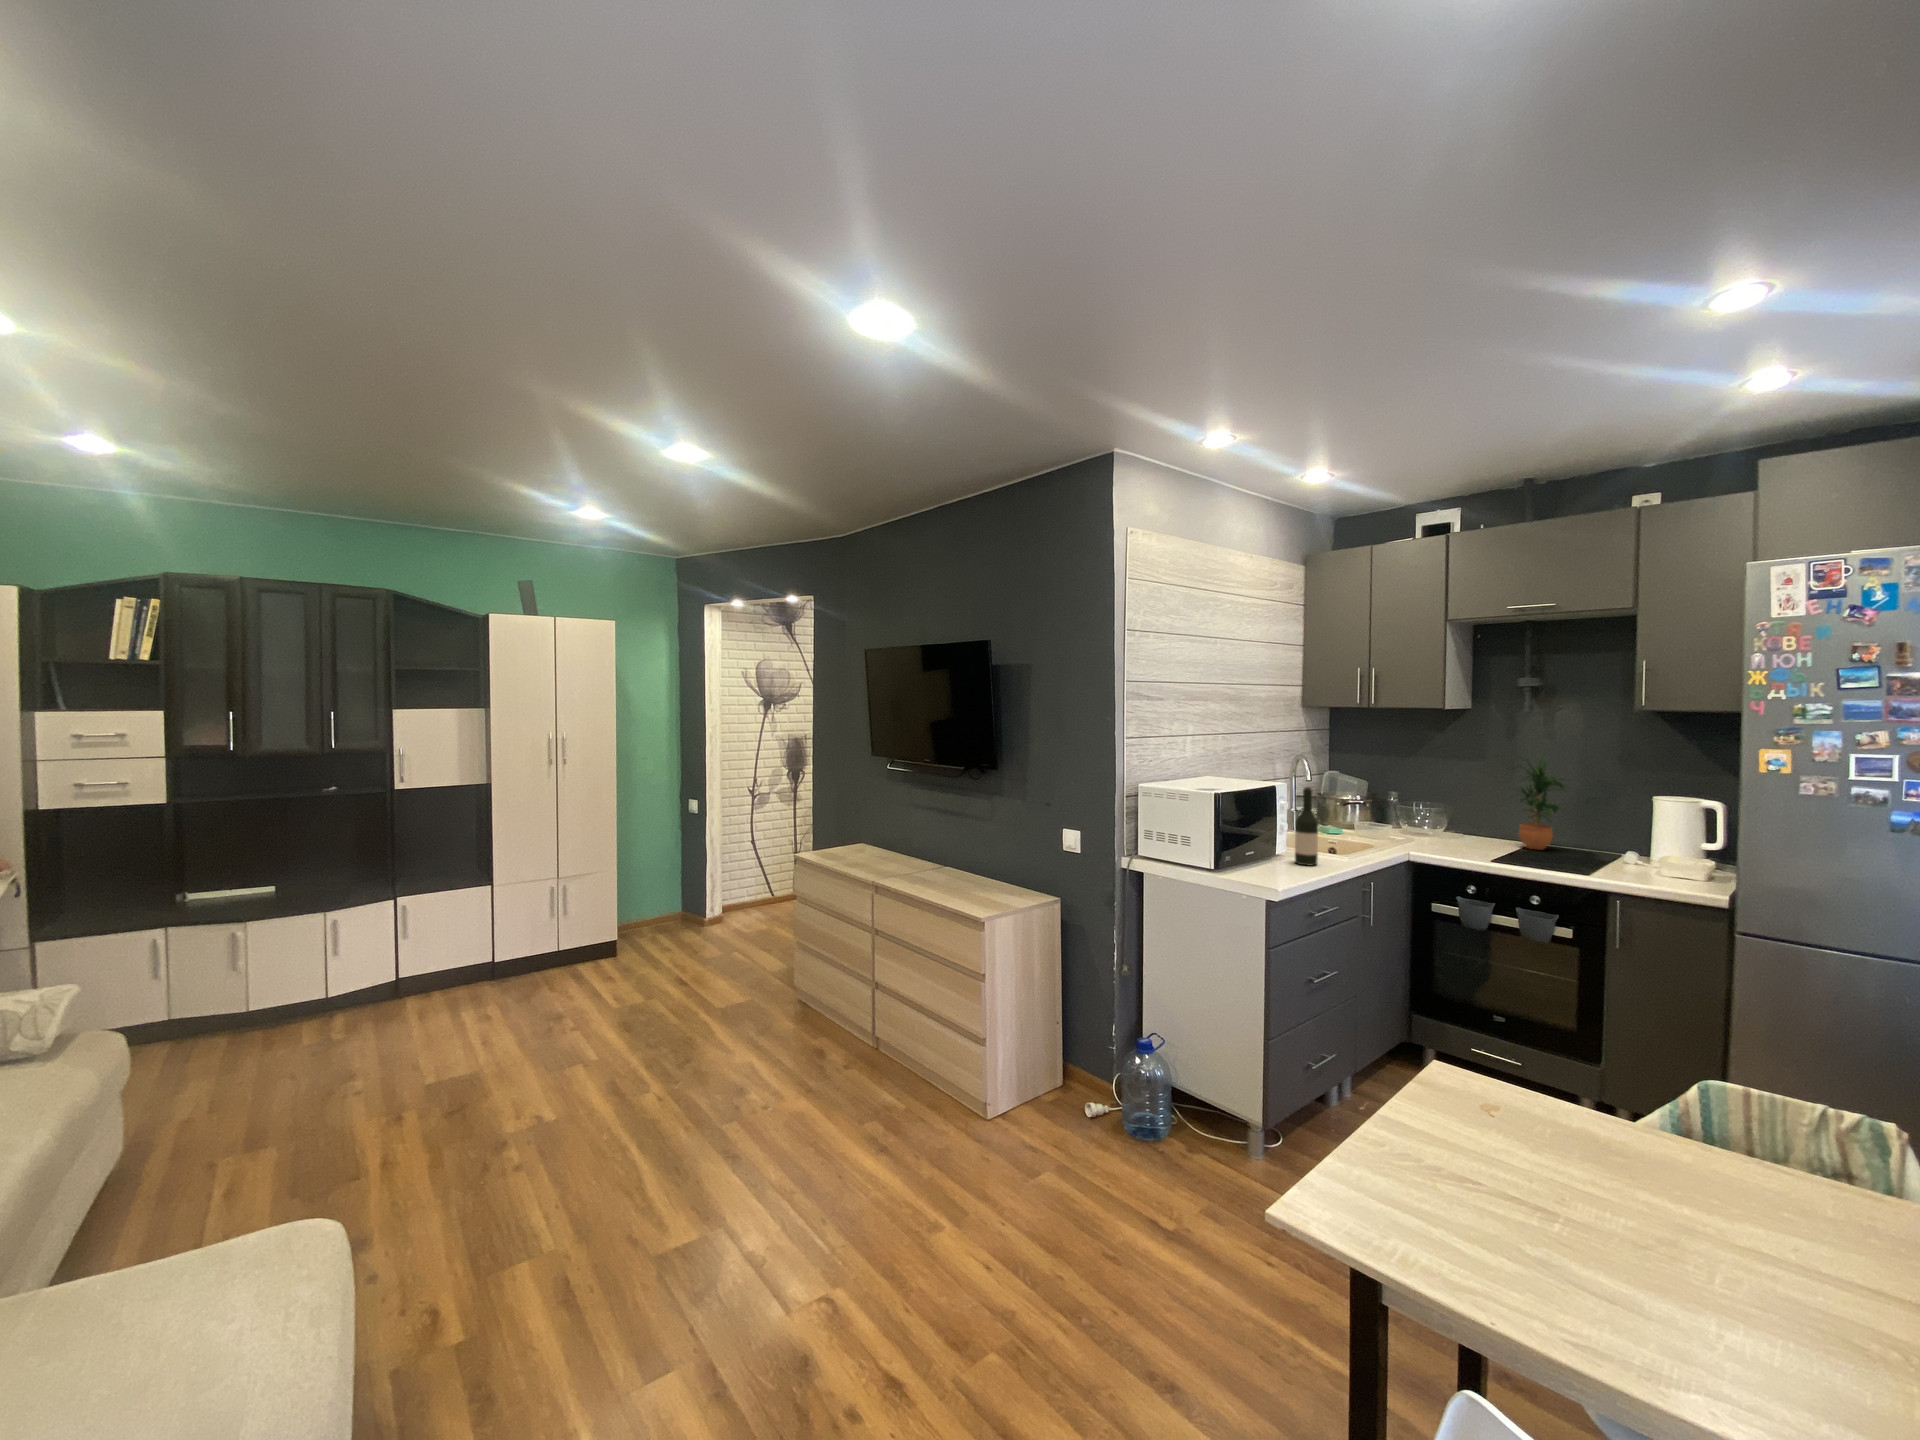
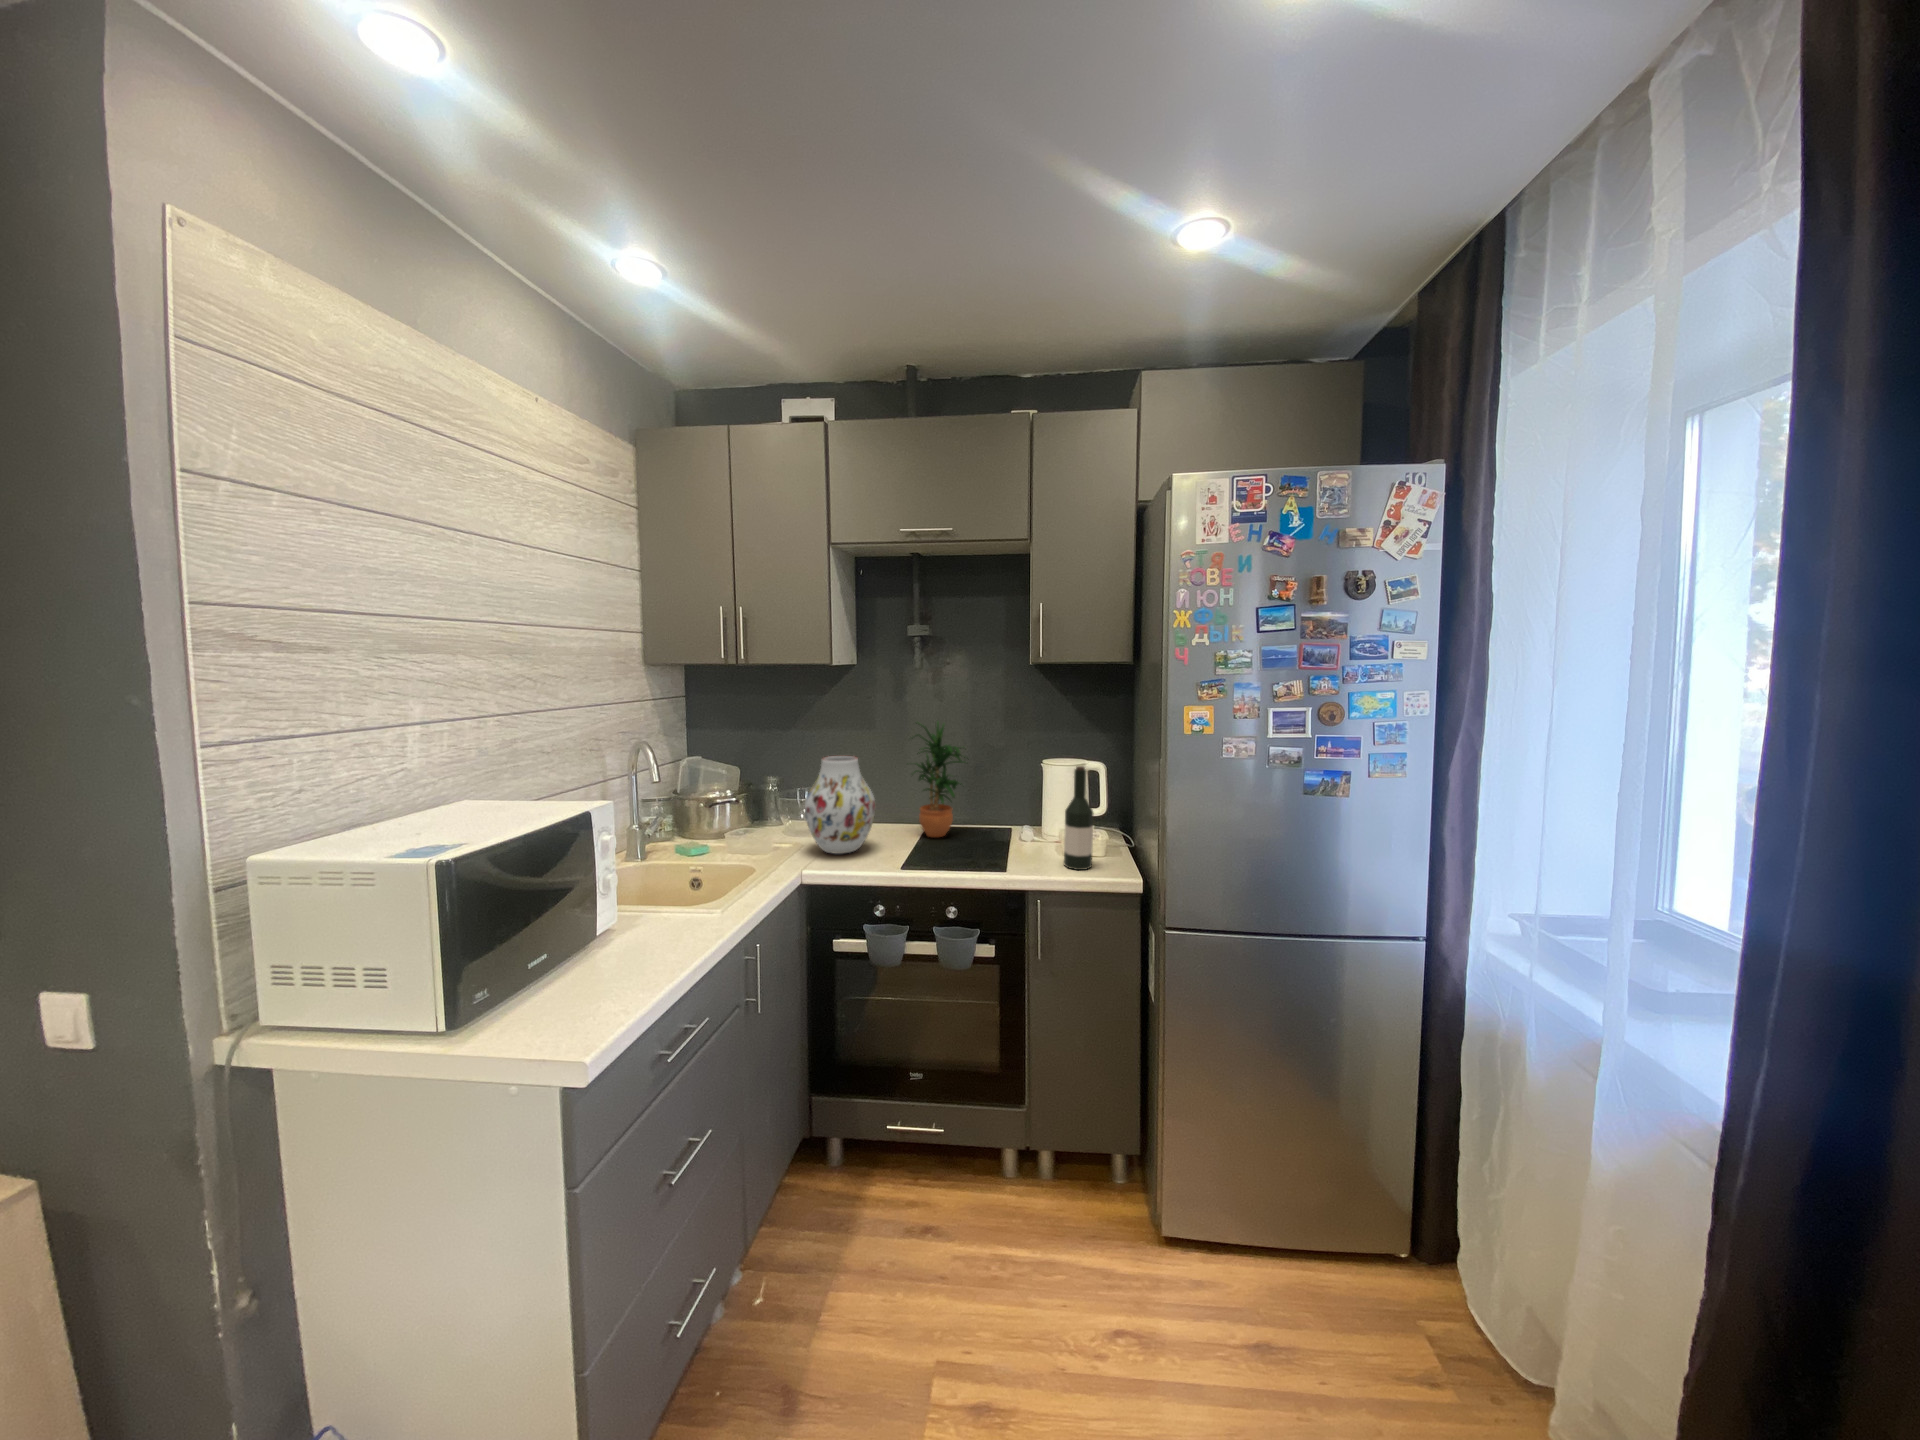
vase: none [1415,775,1474,845] -> present [805,756,875,854]
wine bottle: present [1295,787,1318,866] -> present [1064,766,1094,870]

